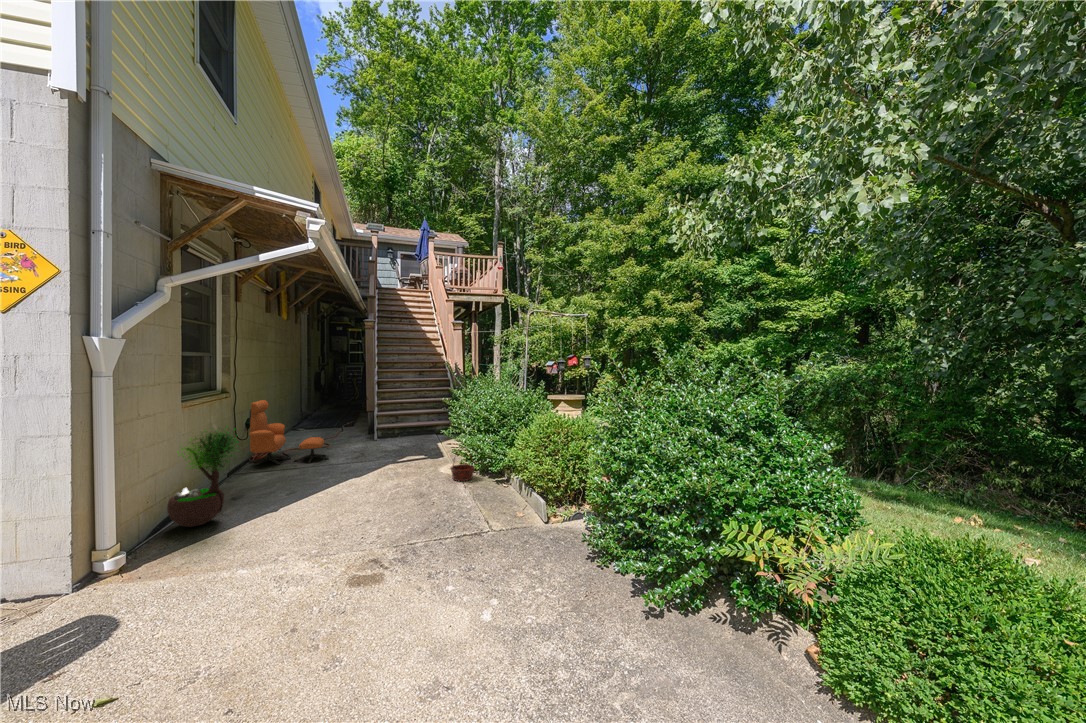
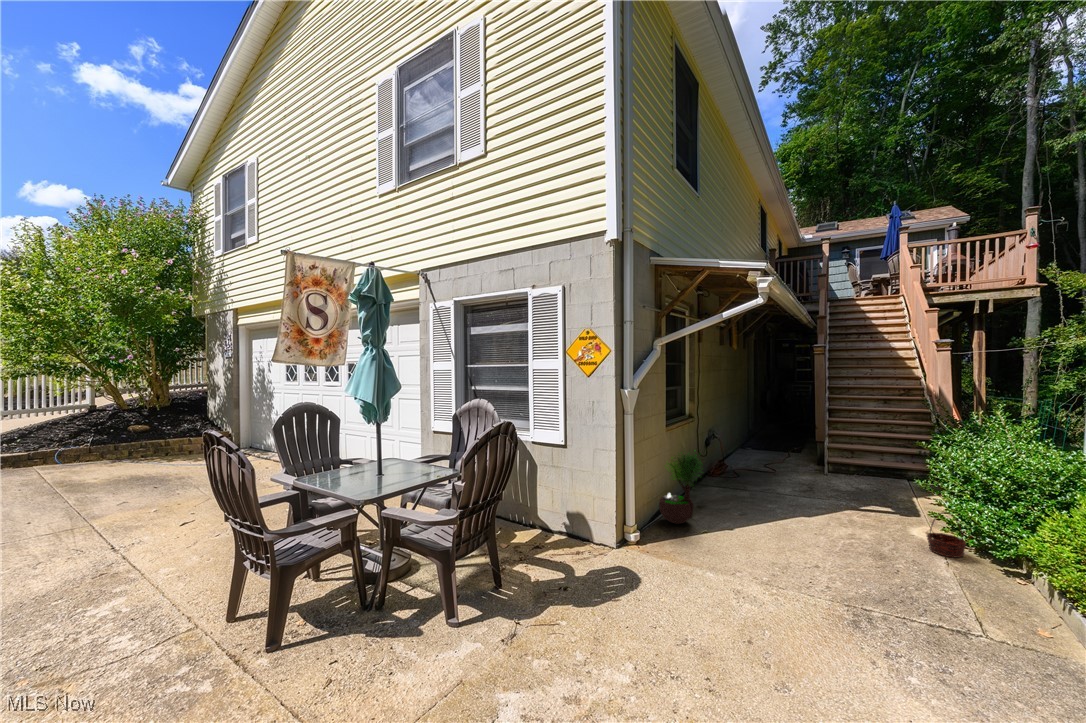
lounge chair: present [249,400,328,467] -> none [708,424,776,488]

